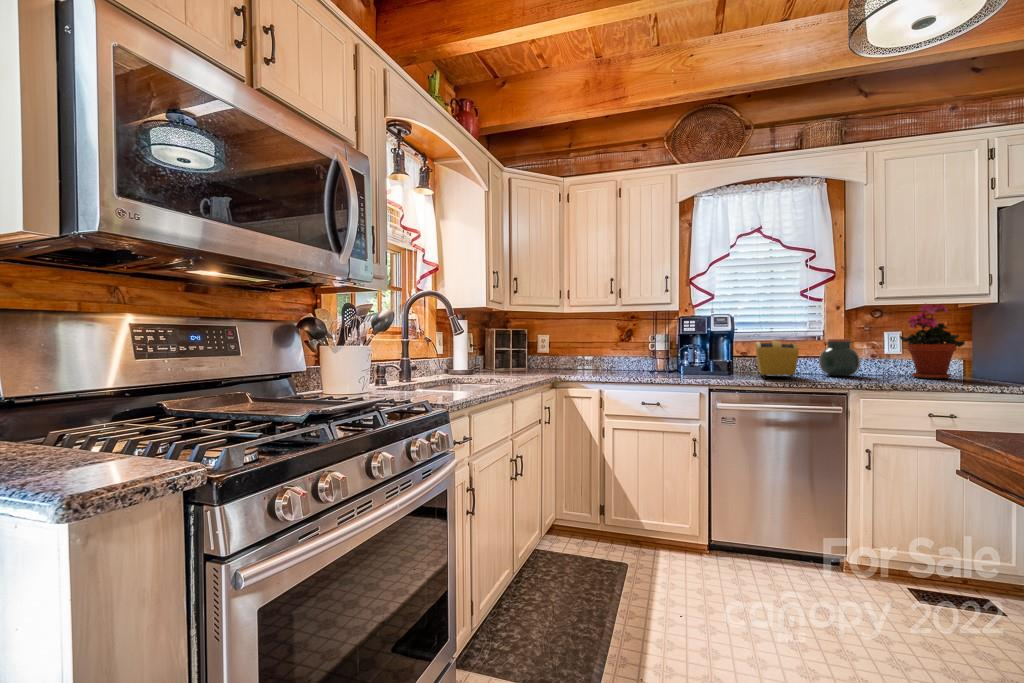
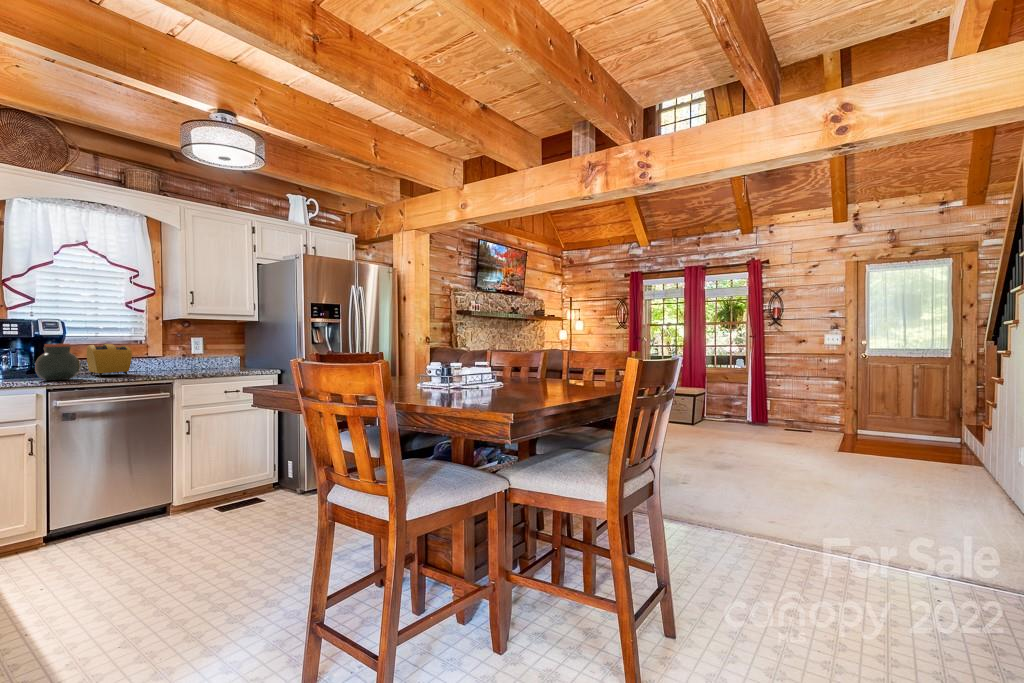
potted plant: present [900,305,965,379] -> none [202,317,240,369]
jar: present [819,339,860,376] -> present [35,344,80,380]

